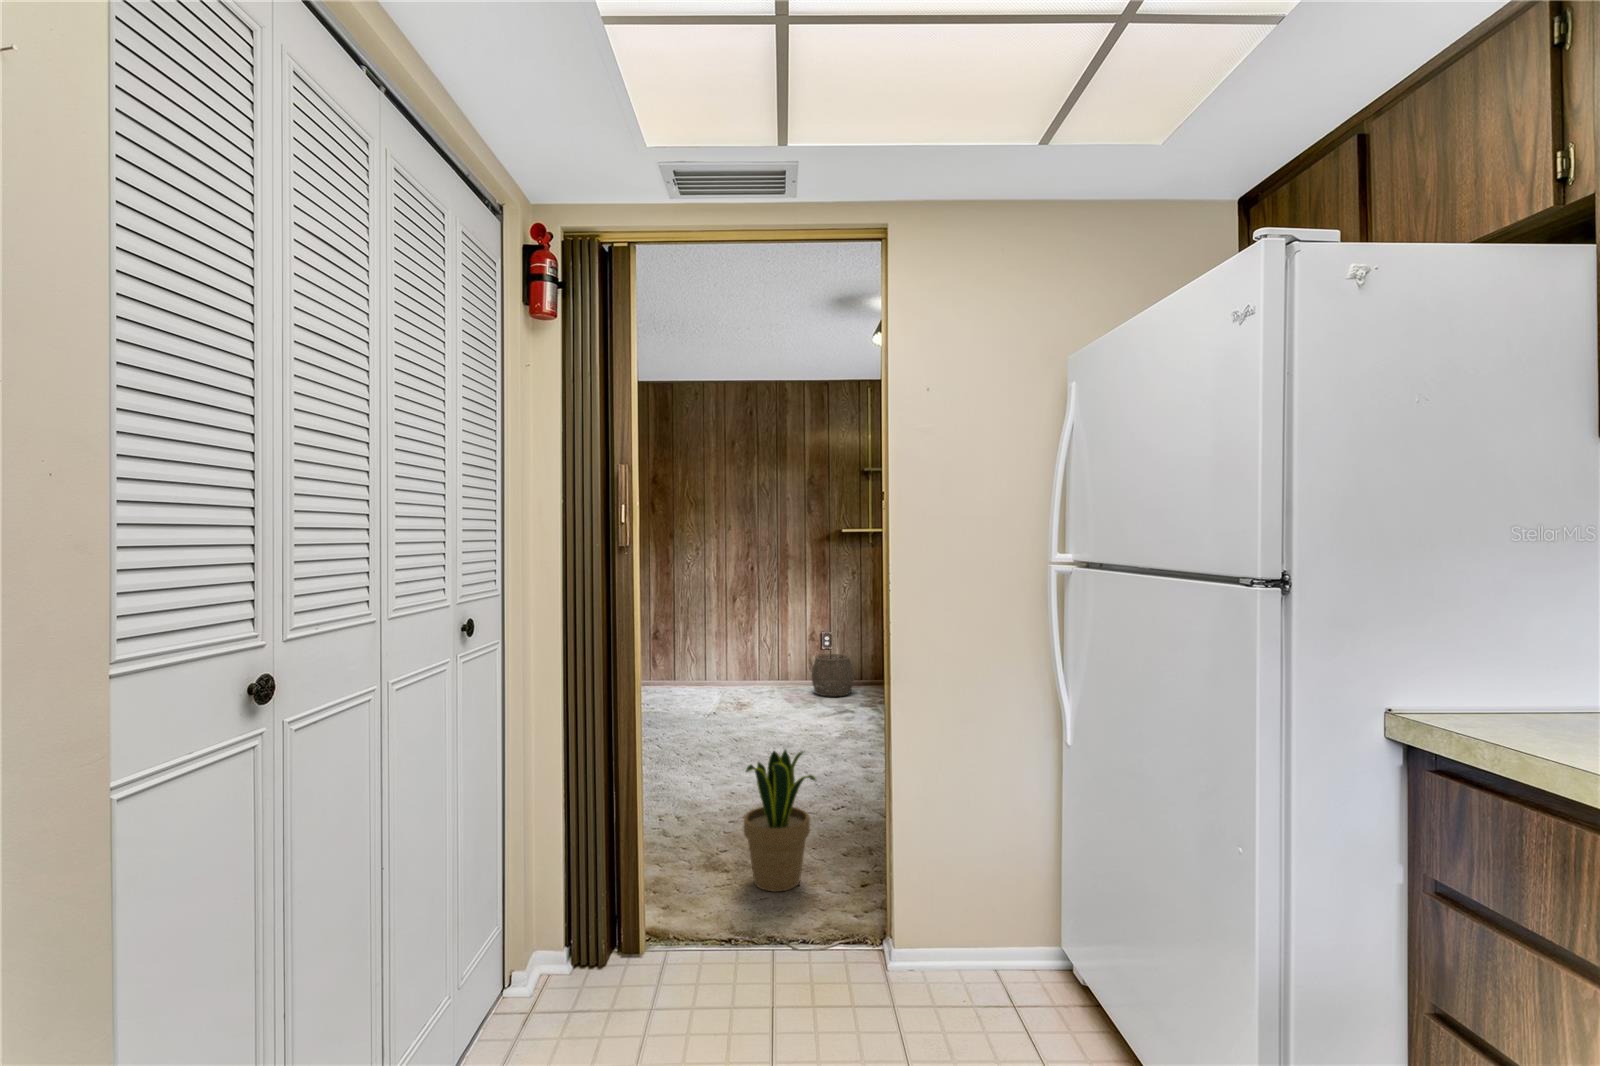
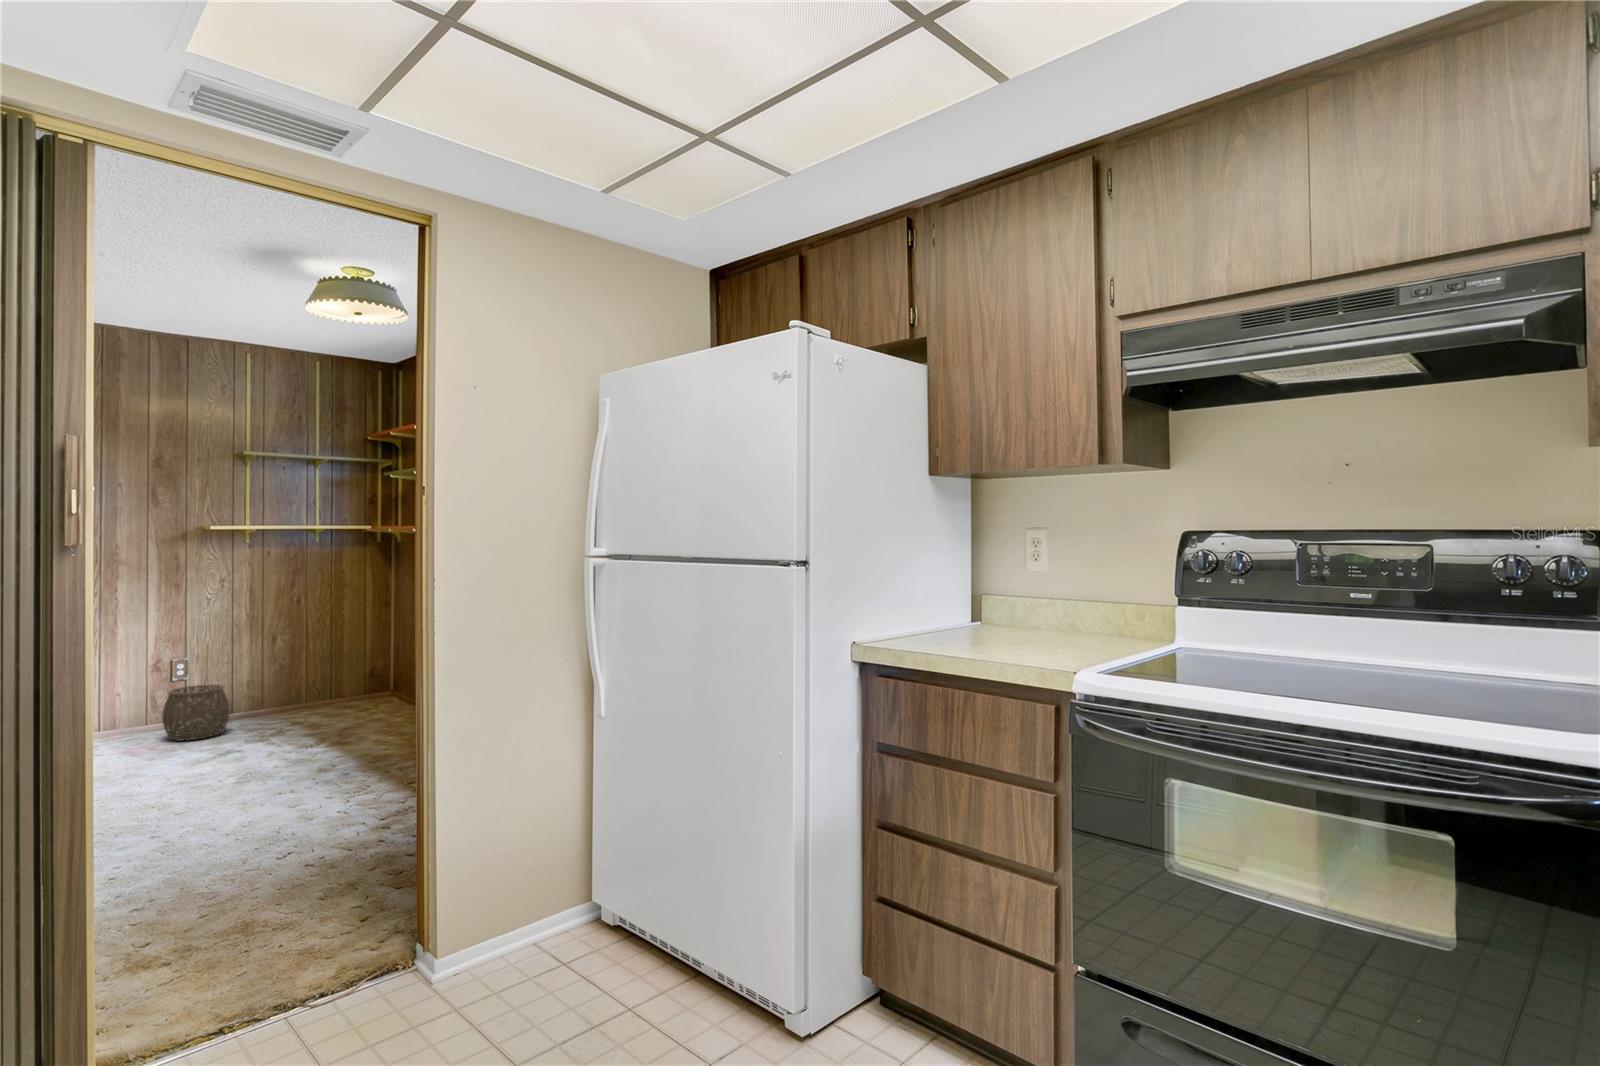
potted plant: present [744,750,816,892] -> none [196,789,305,966]

